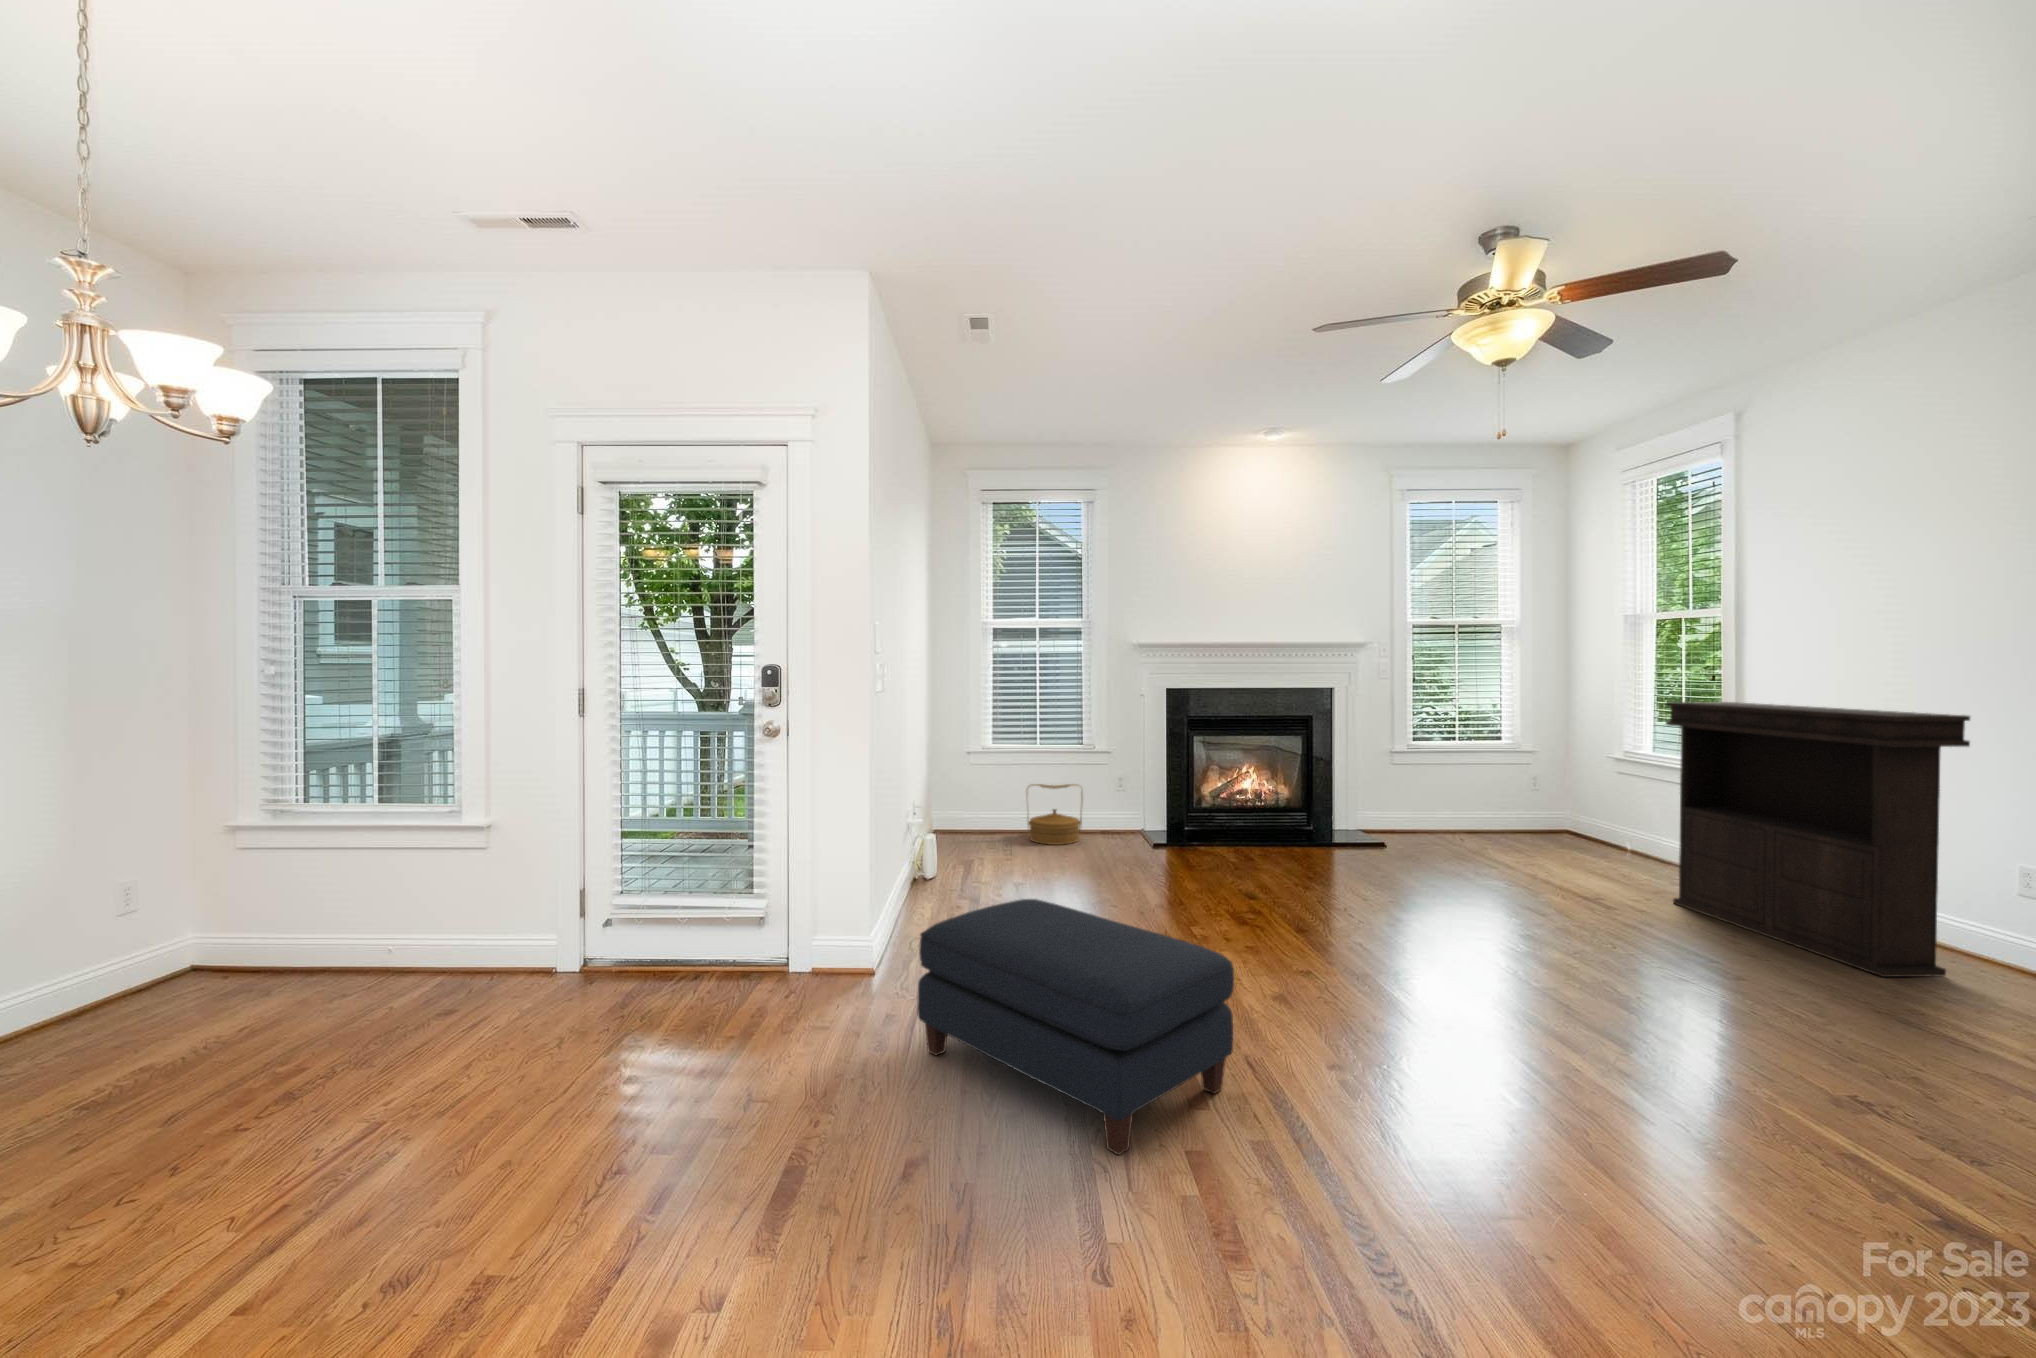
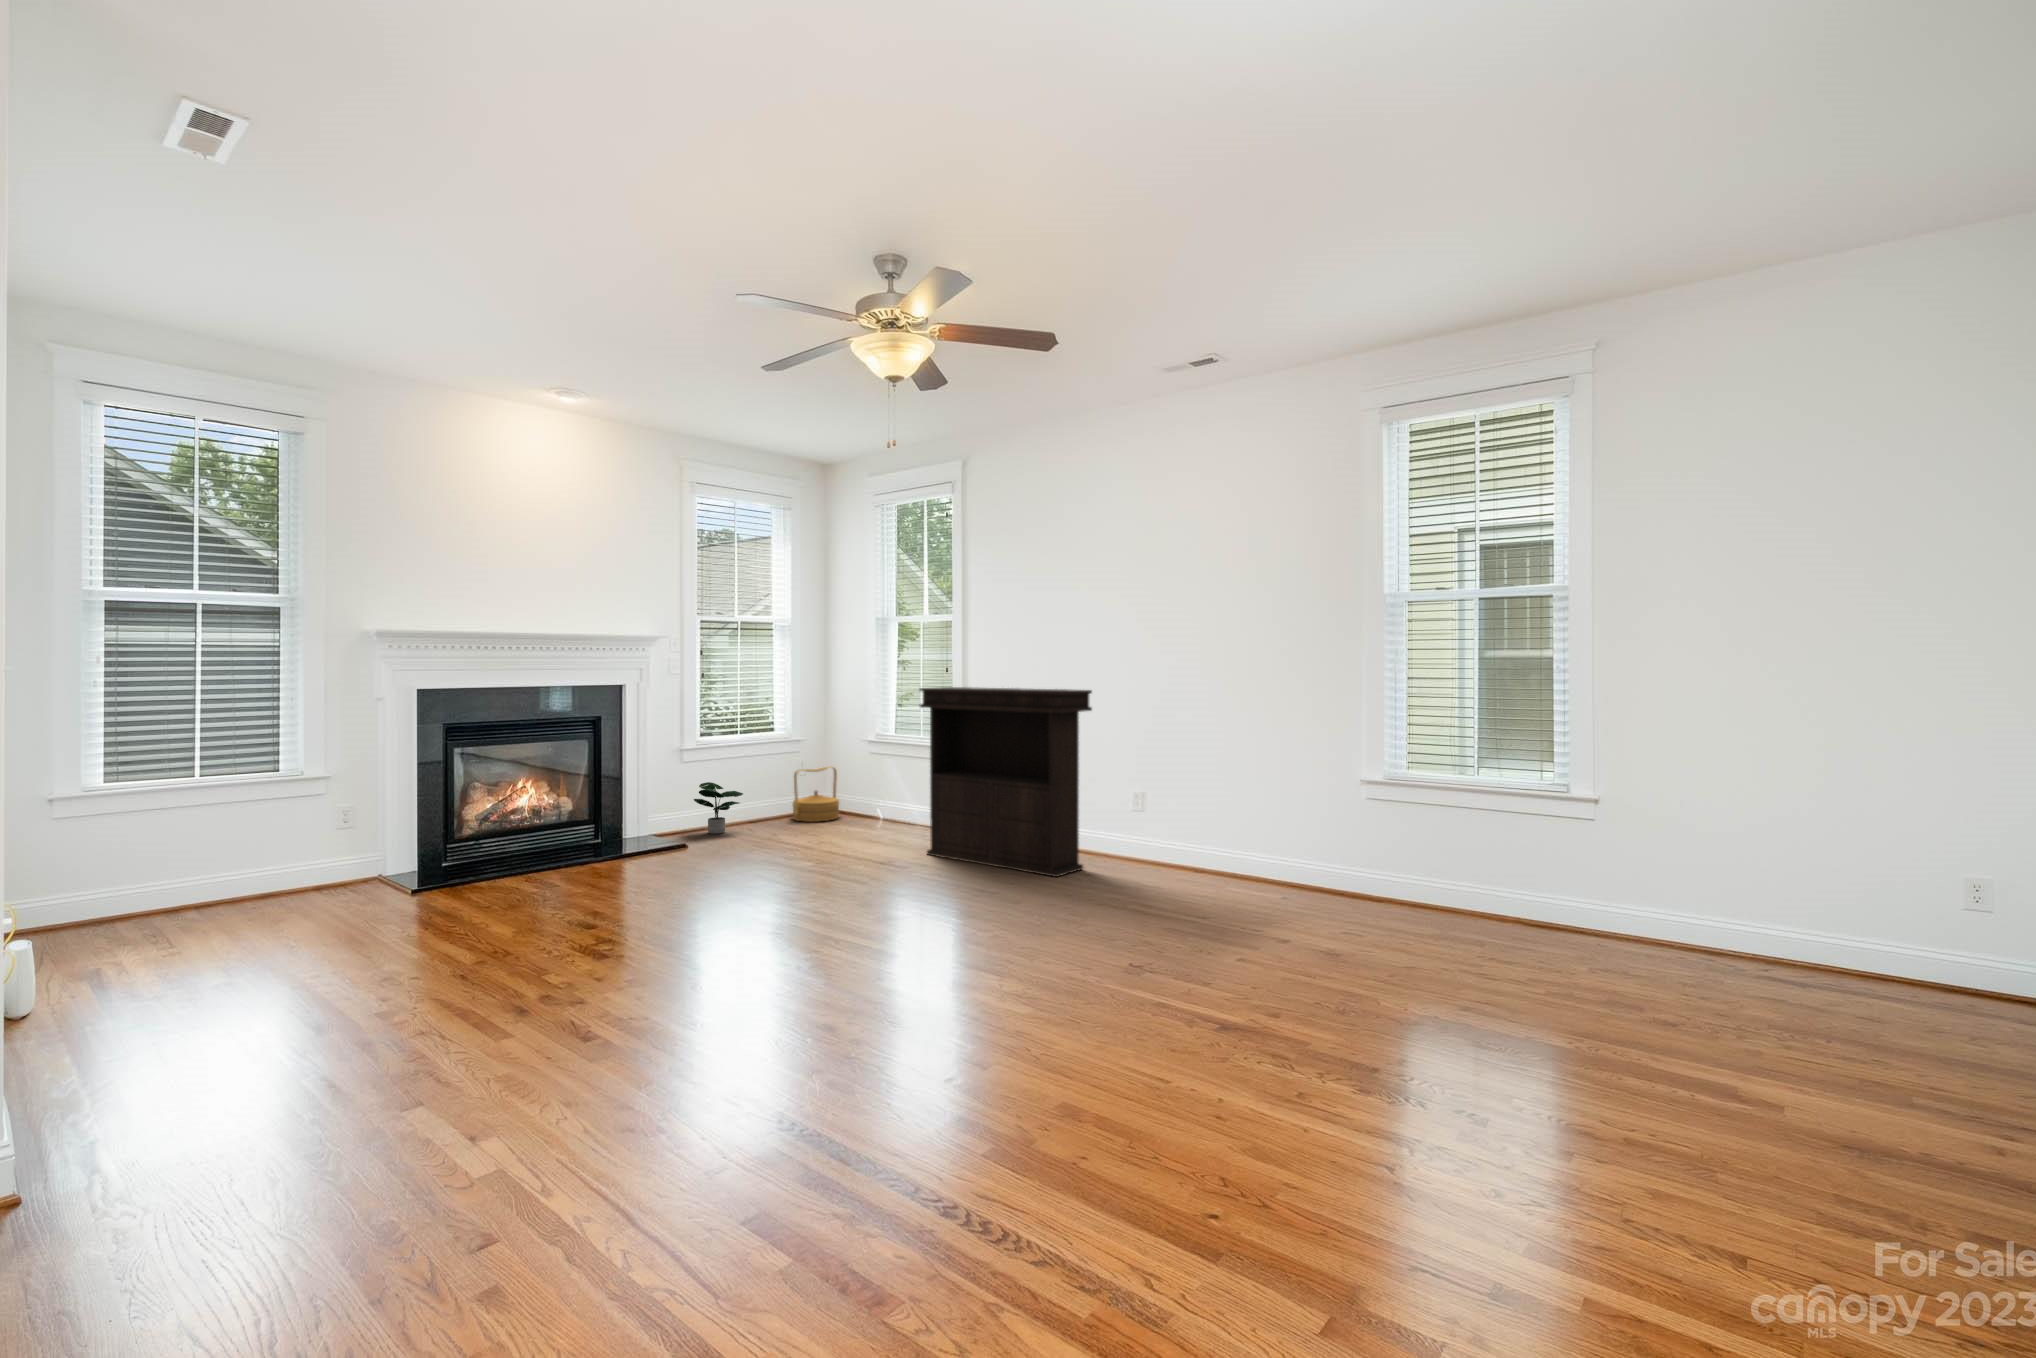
woven basket: present [1028,784,1083,845] -> present [792,767,839,822]
potted plant: none [1404,785,1457,836] -> present [693,782,743,834]
ottoman: present [917,899,1234,1155] -> none [210,949,667,1195]

